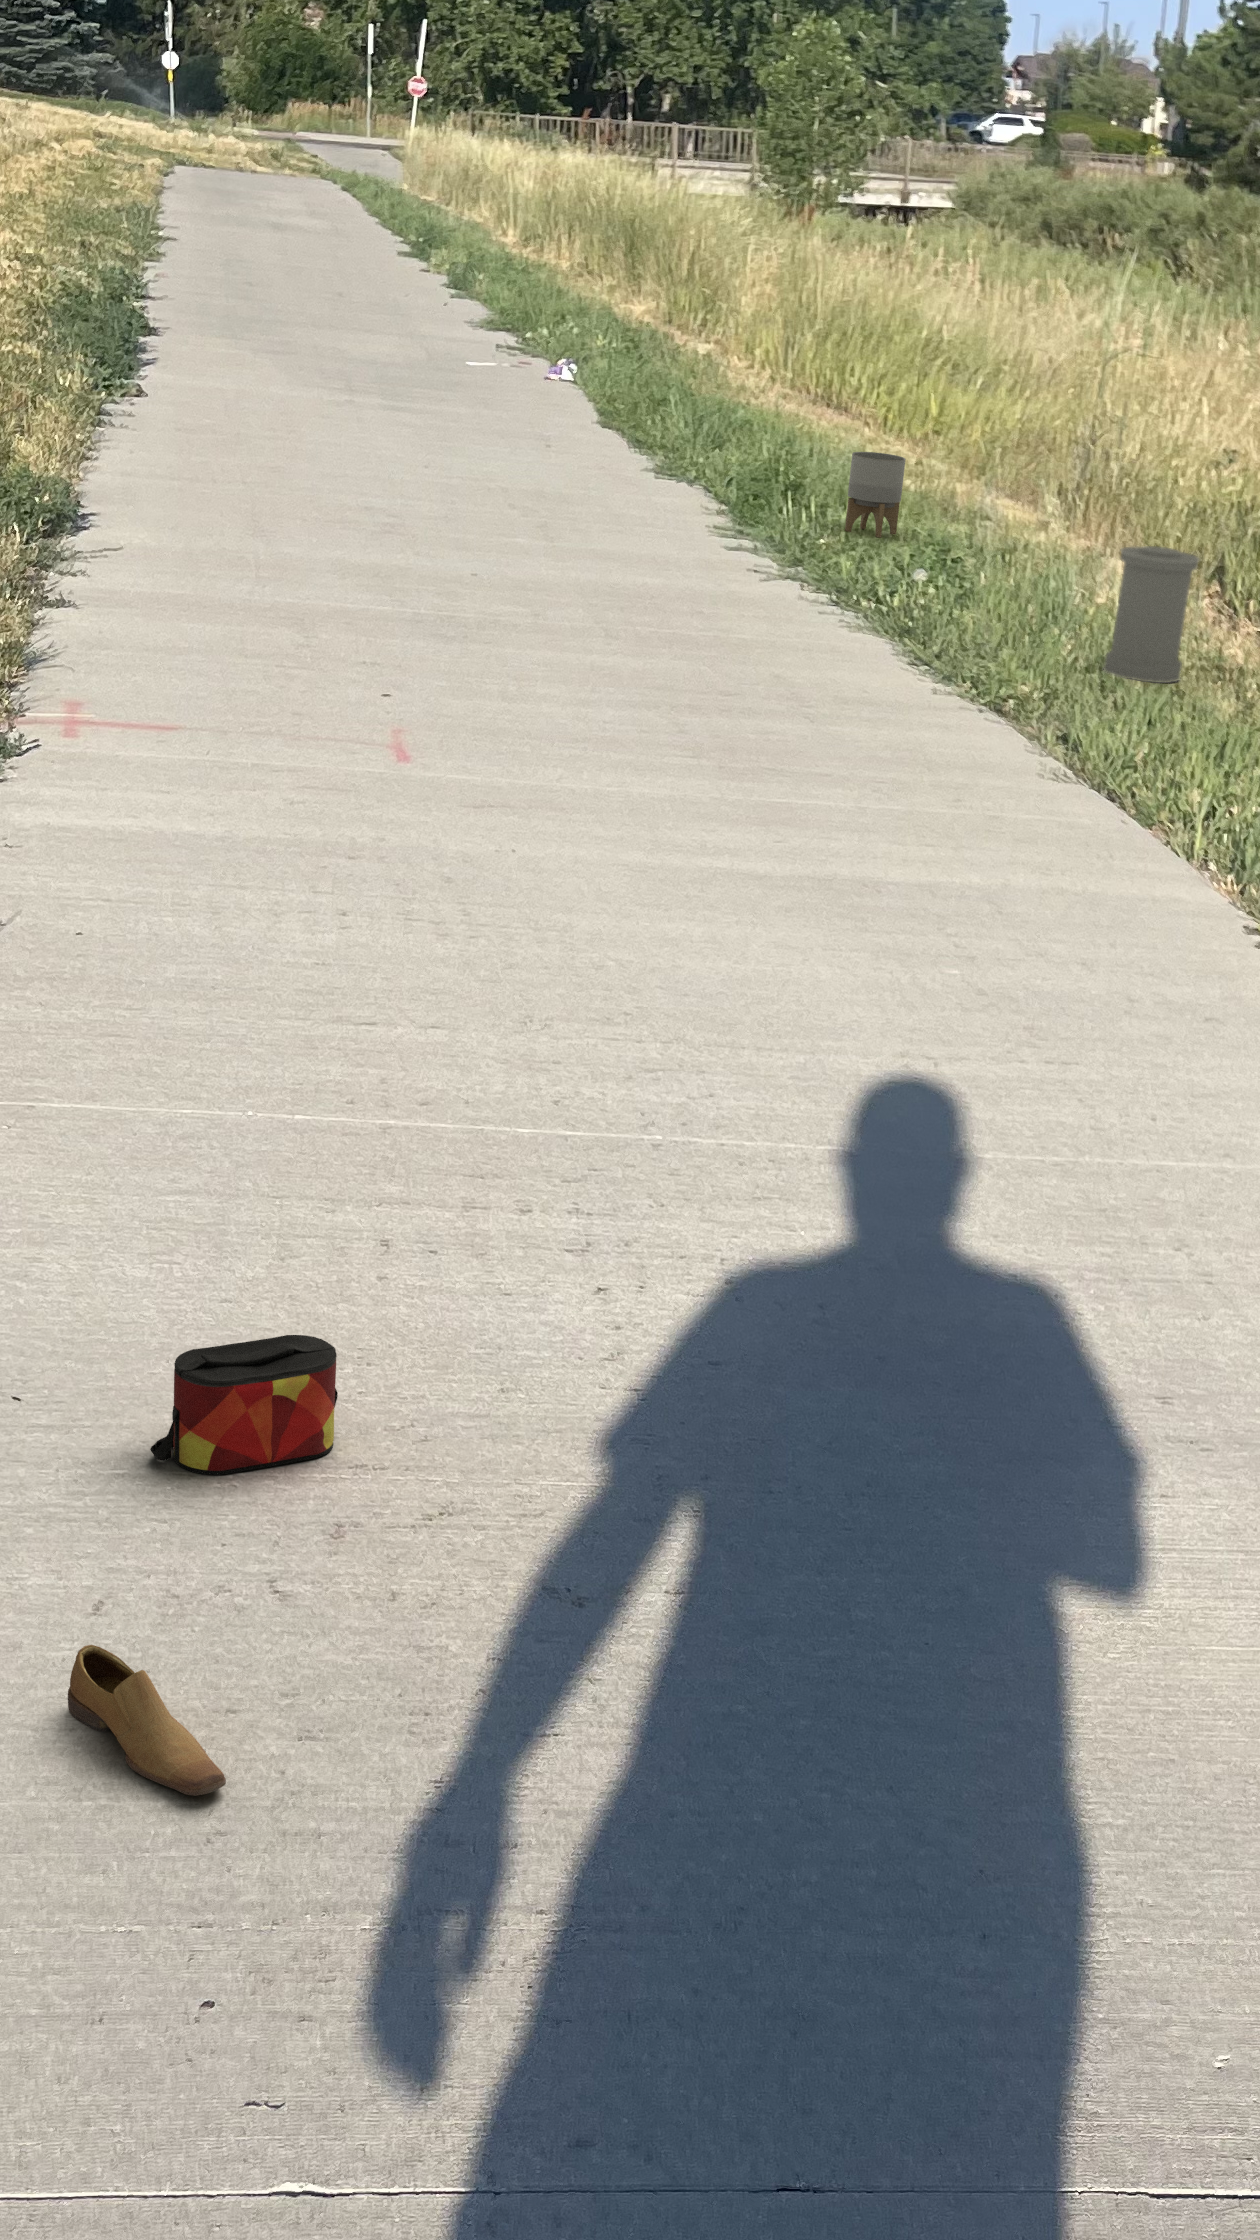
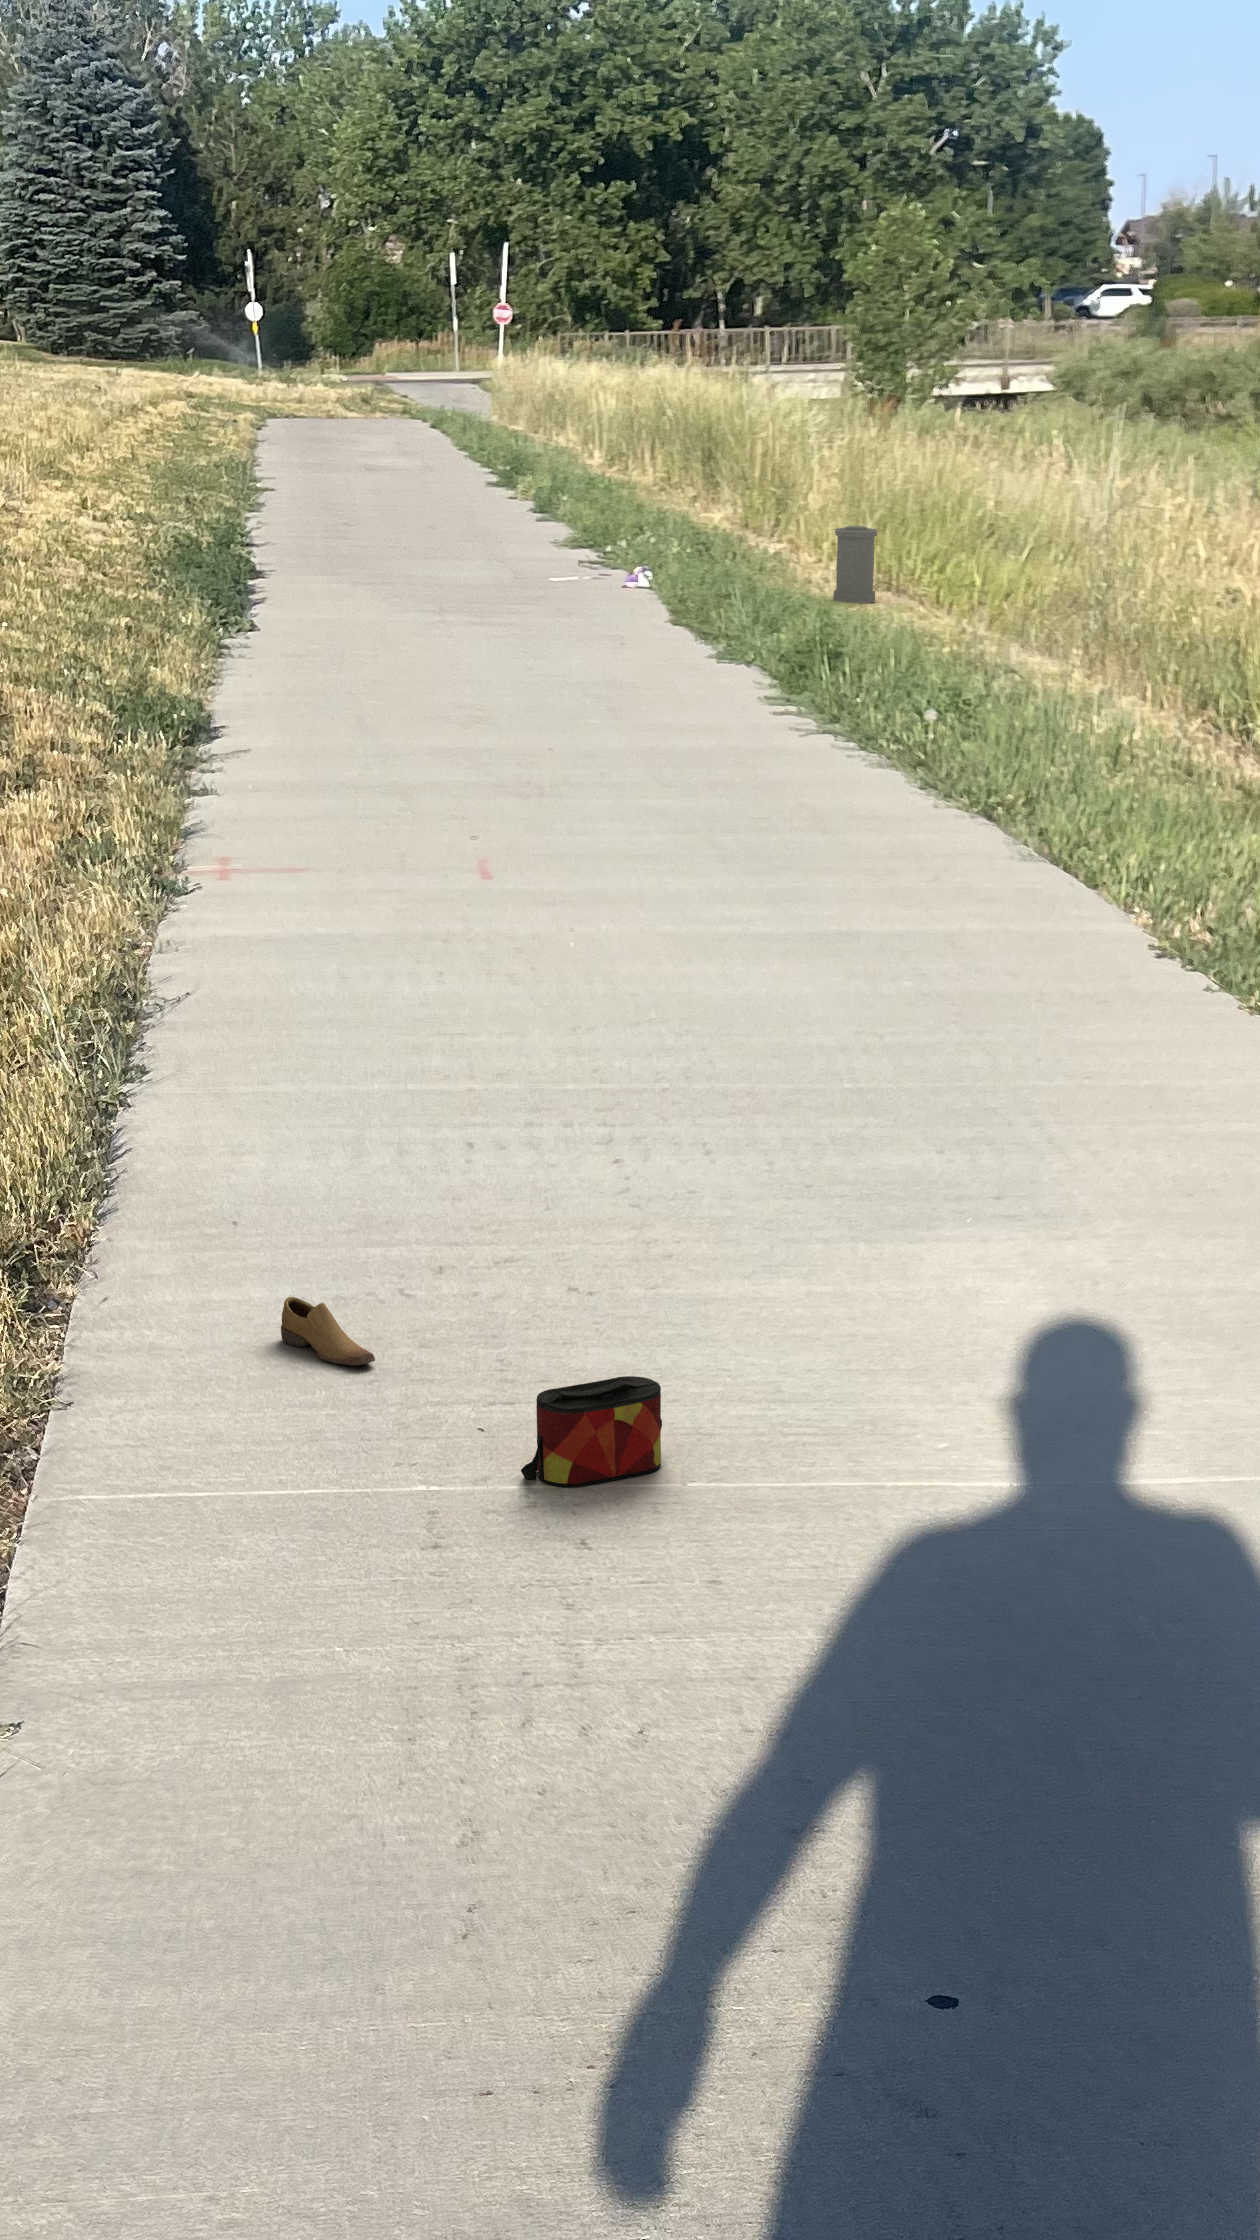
planter: present [845,452,906,537] -> none [879,615,929,692]
trash can: present [1103,546,1199,683] -> present [833,526,878,603]
bag: present [150,1335,338,1475] -> present [521,1376,662,1487]

